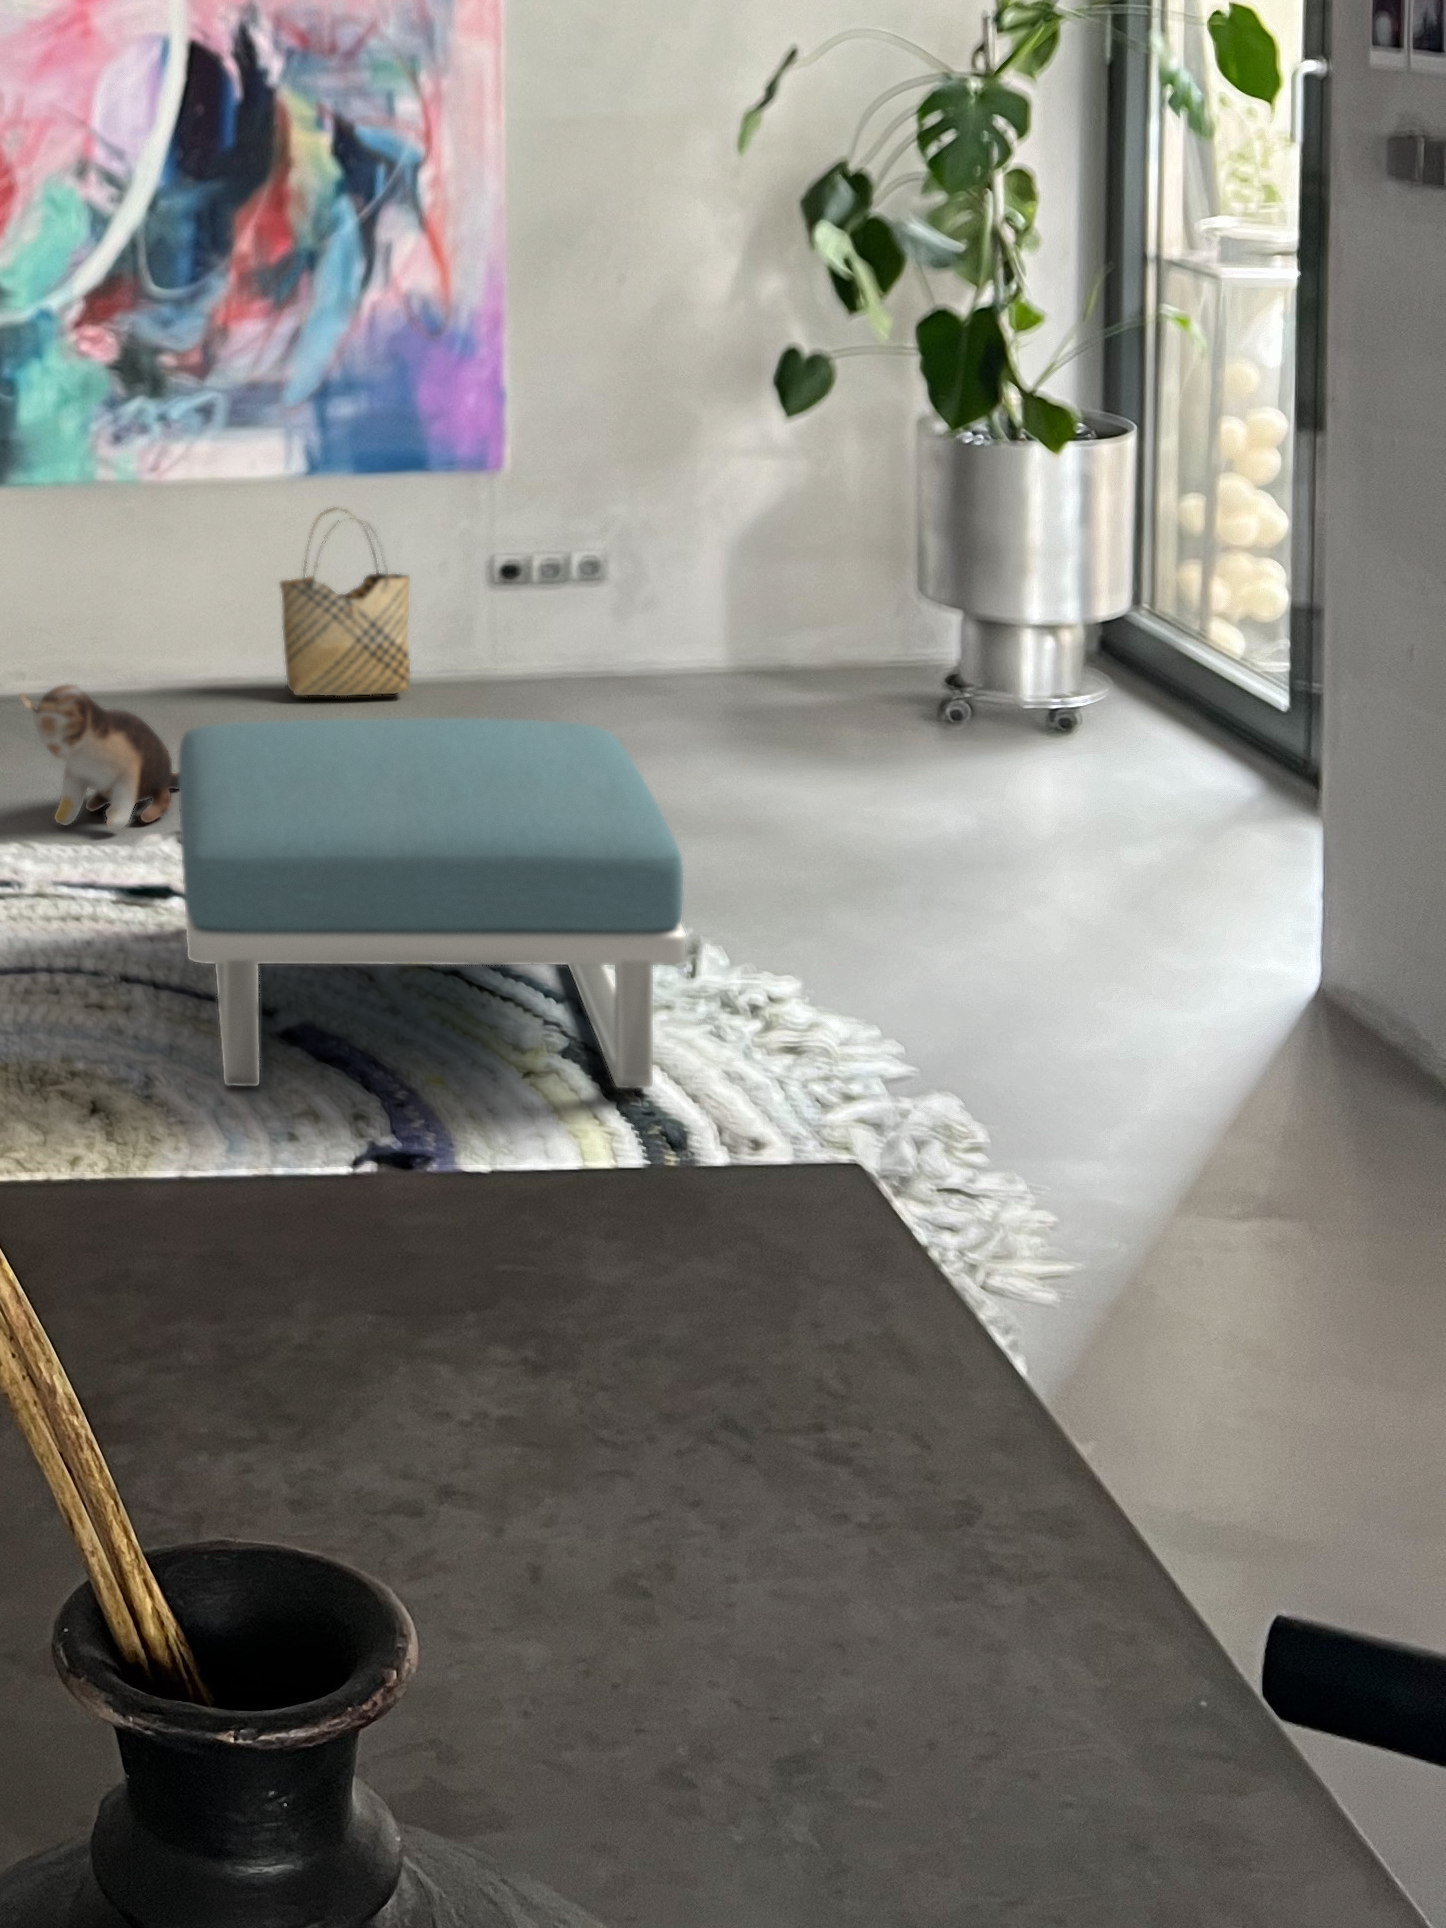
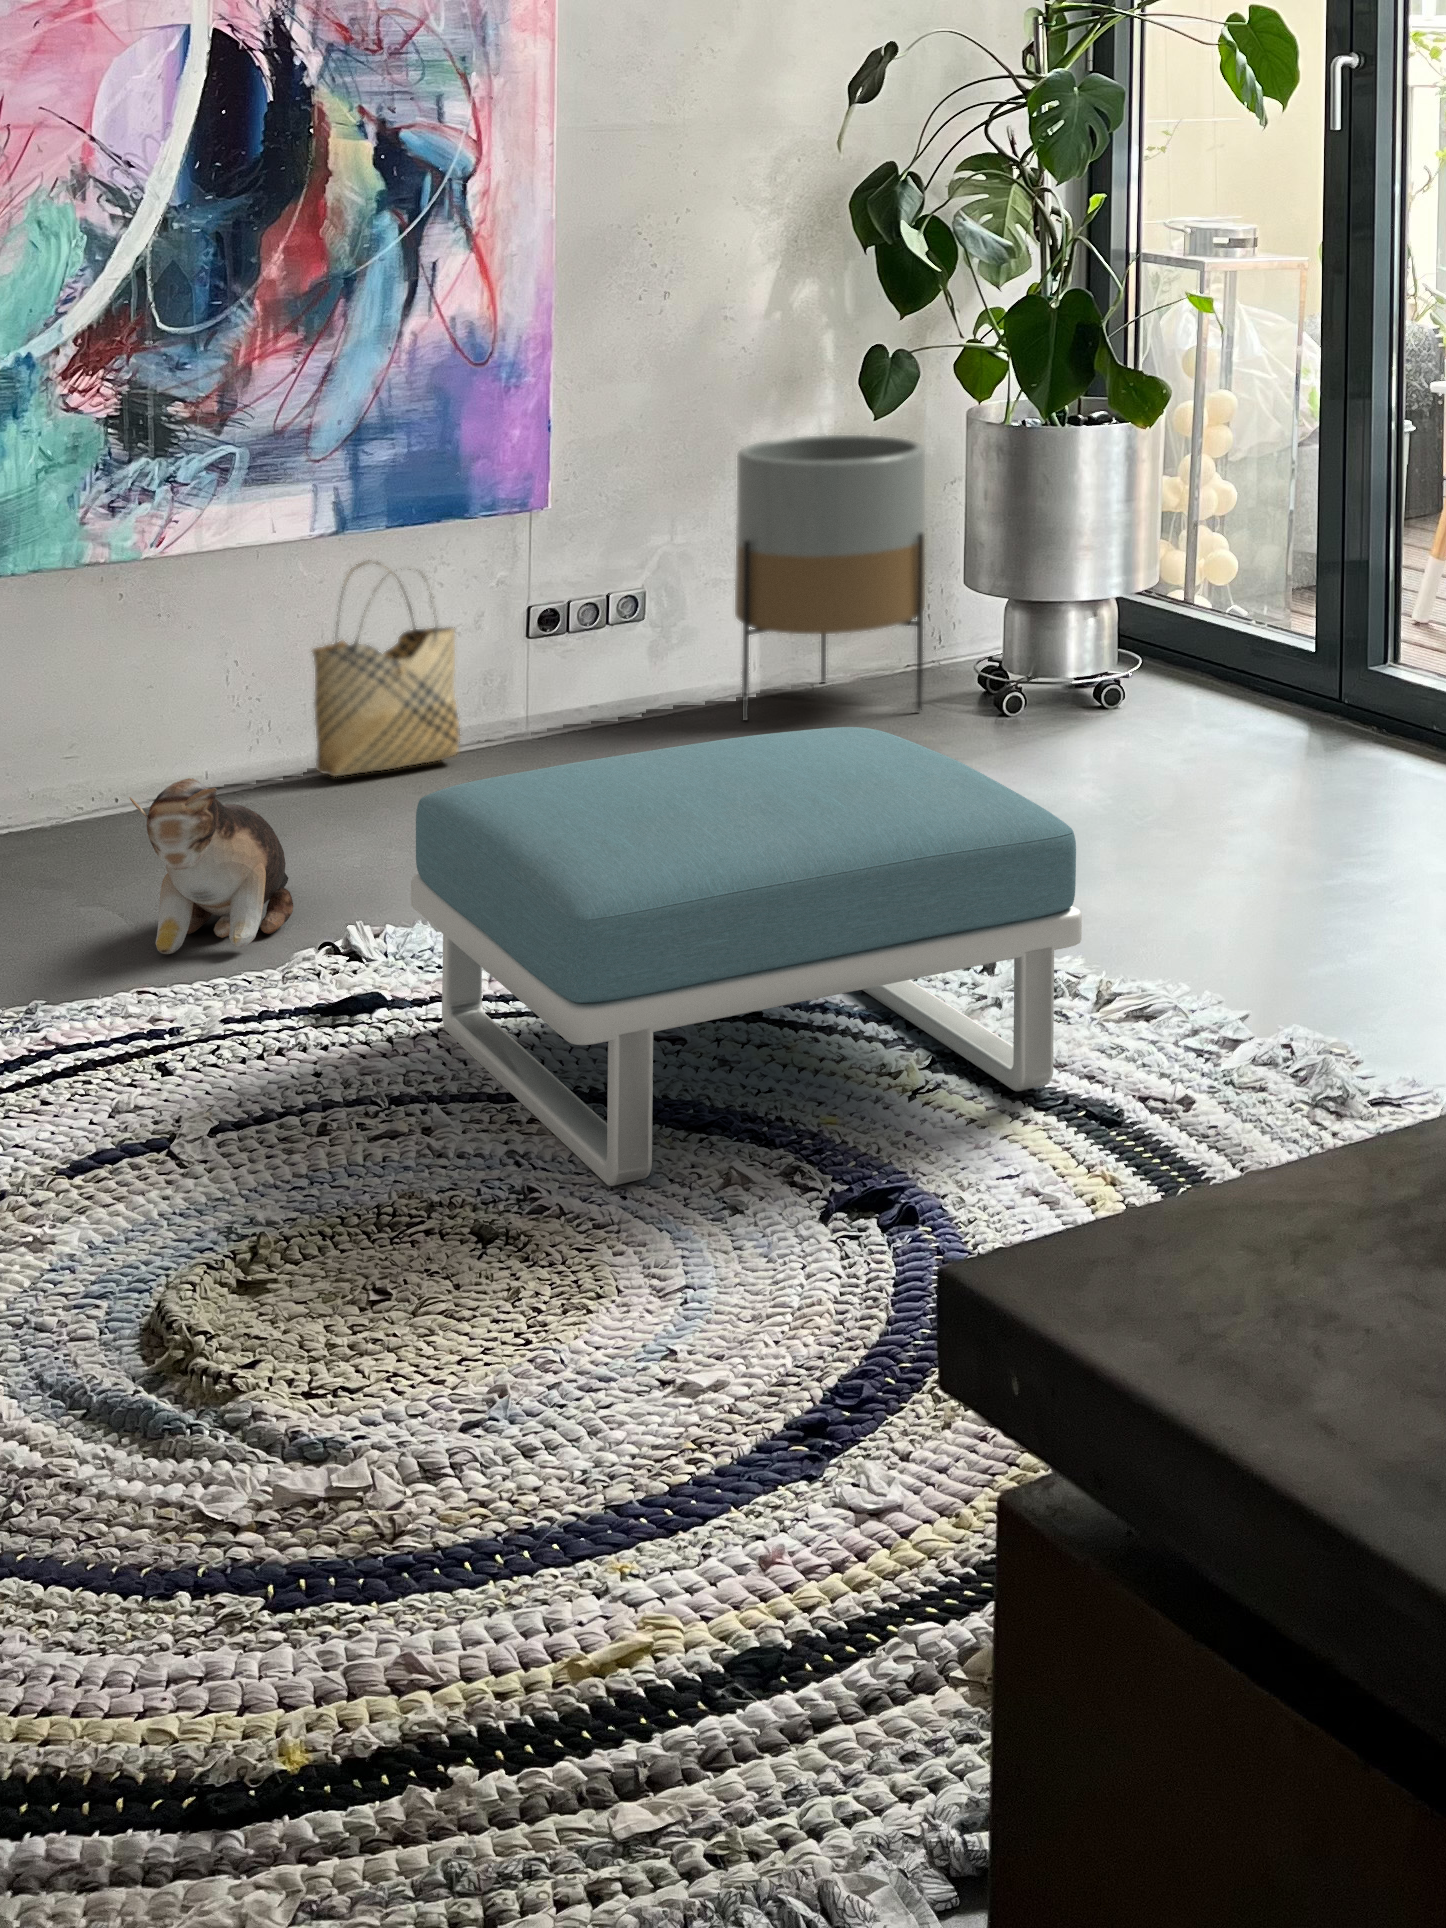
planter: none [685,426,878,712] -> present [735,435,925,720]

